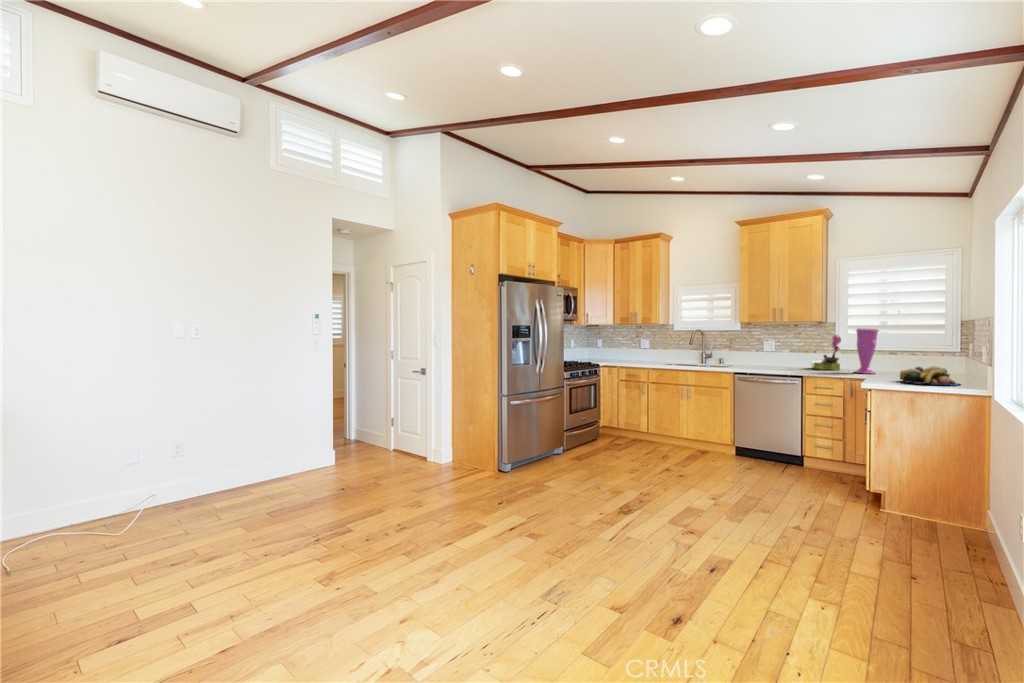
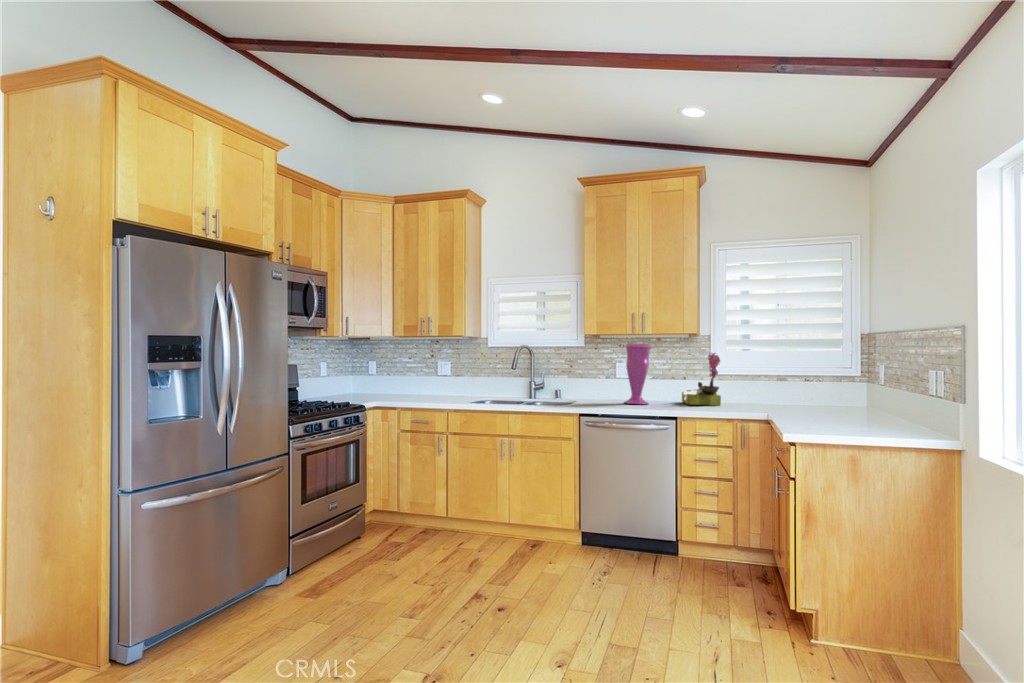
vase: present [855,328,879,374] -> present [624,344,651,404]
fruit bowl: present [900,366,959,386] -> none [816,400,897,431]

